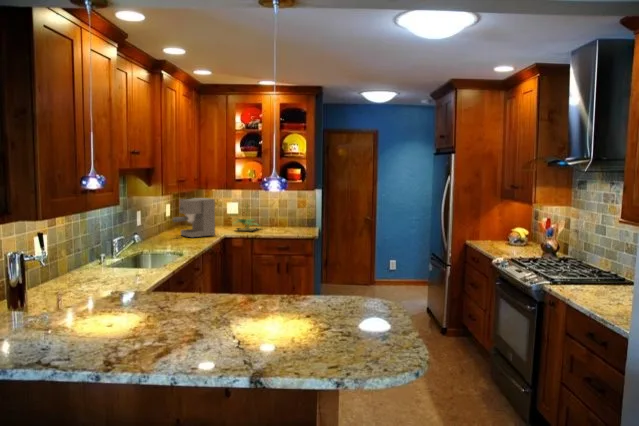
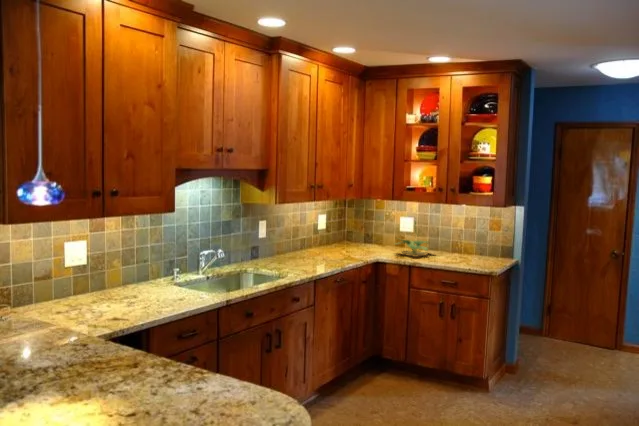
coffee maker: present [173,198,215,238] -> none [310,209,363,258]

